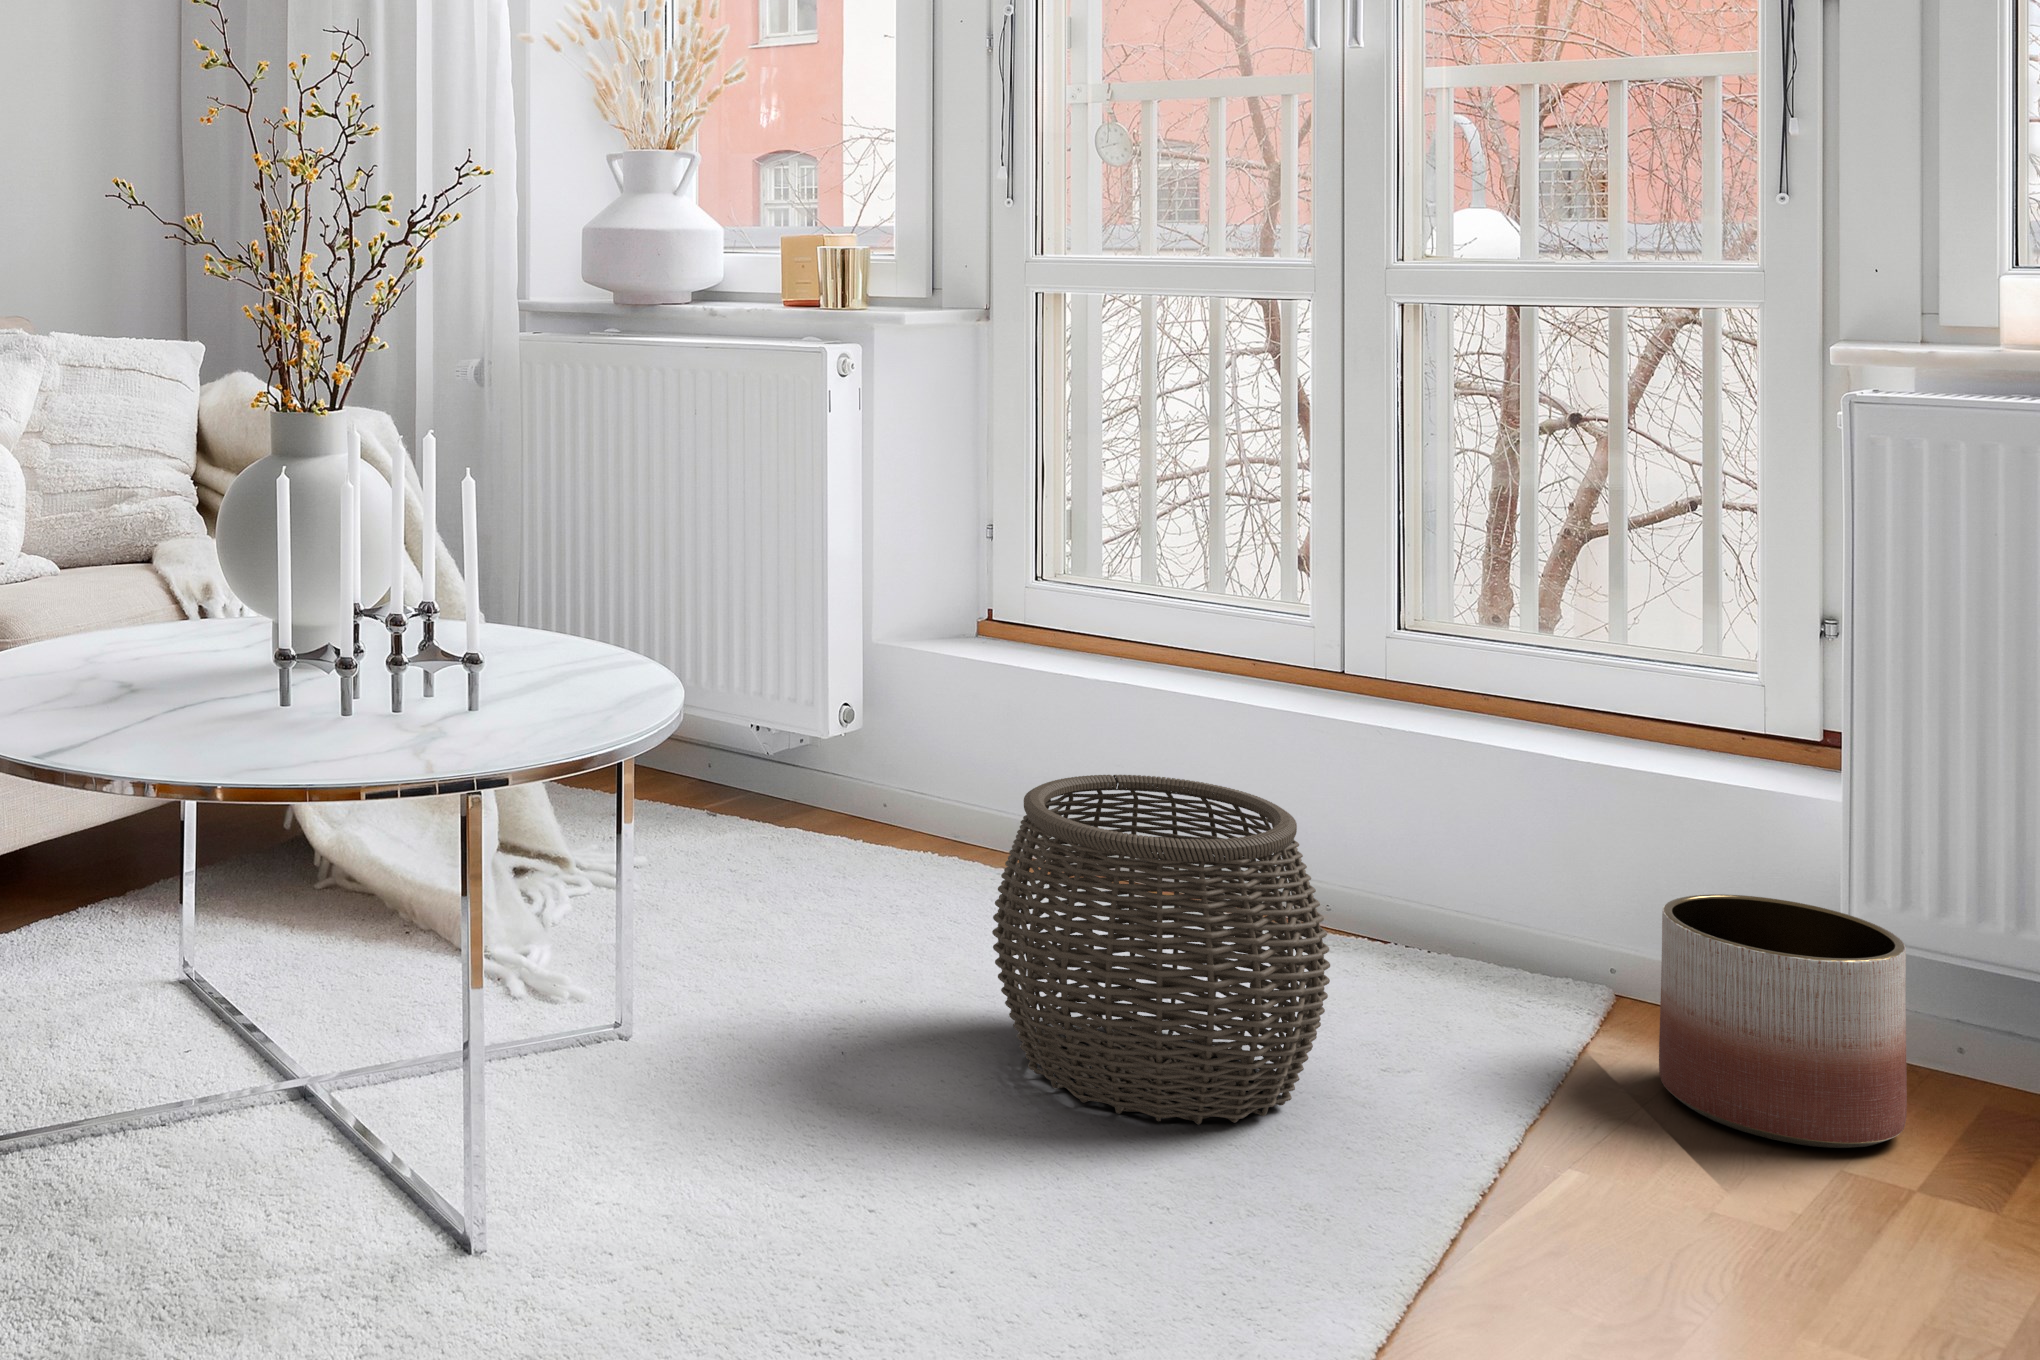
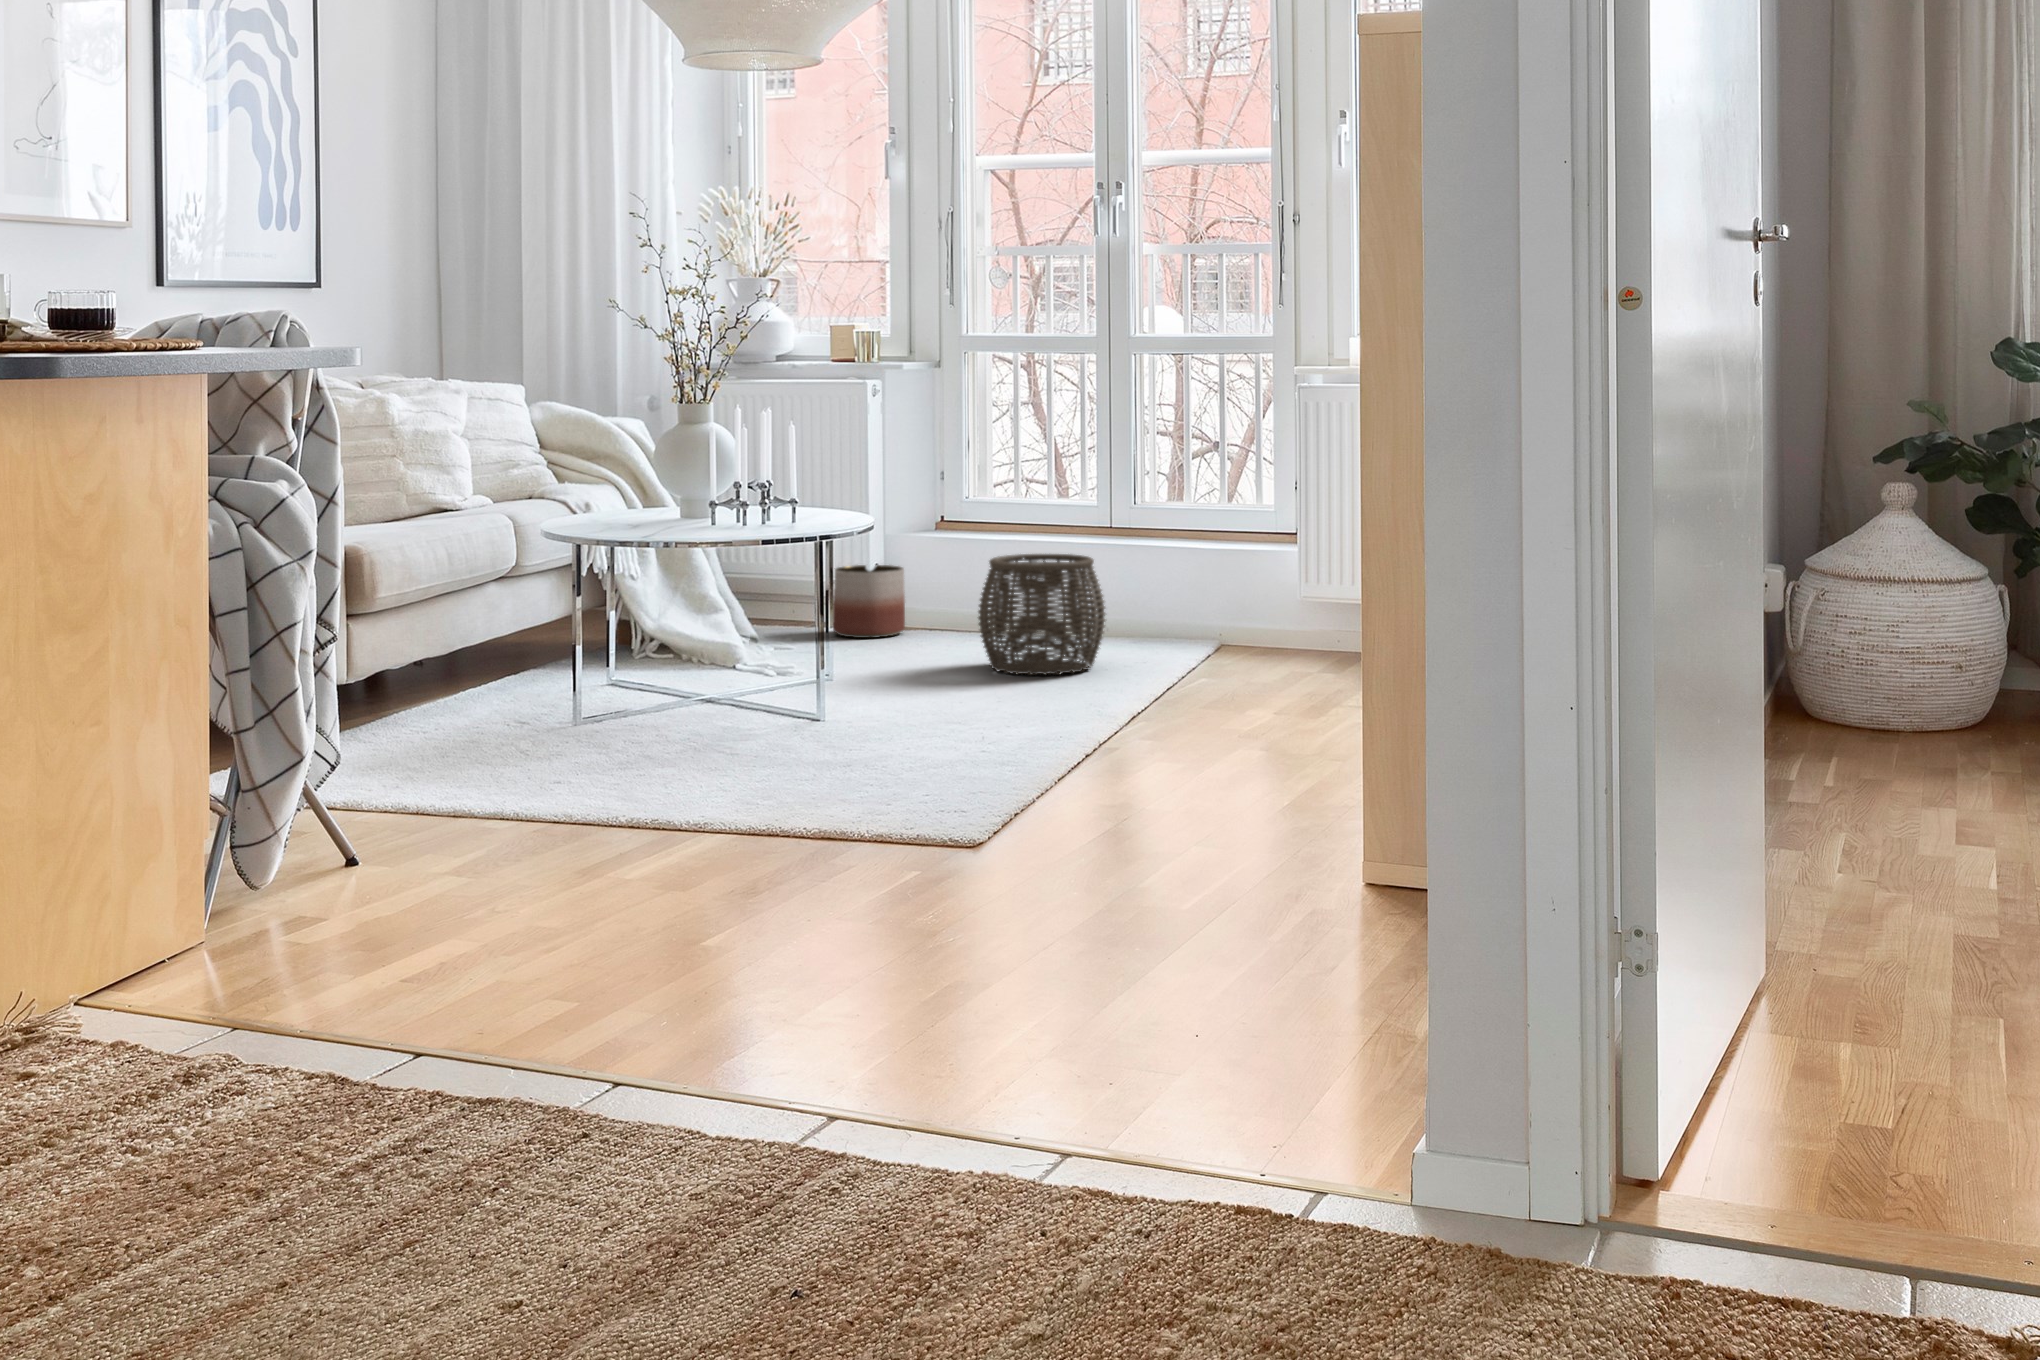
planter: present [1659,894,1907,1148] -> present [833,565,905,638]

